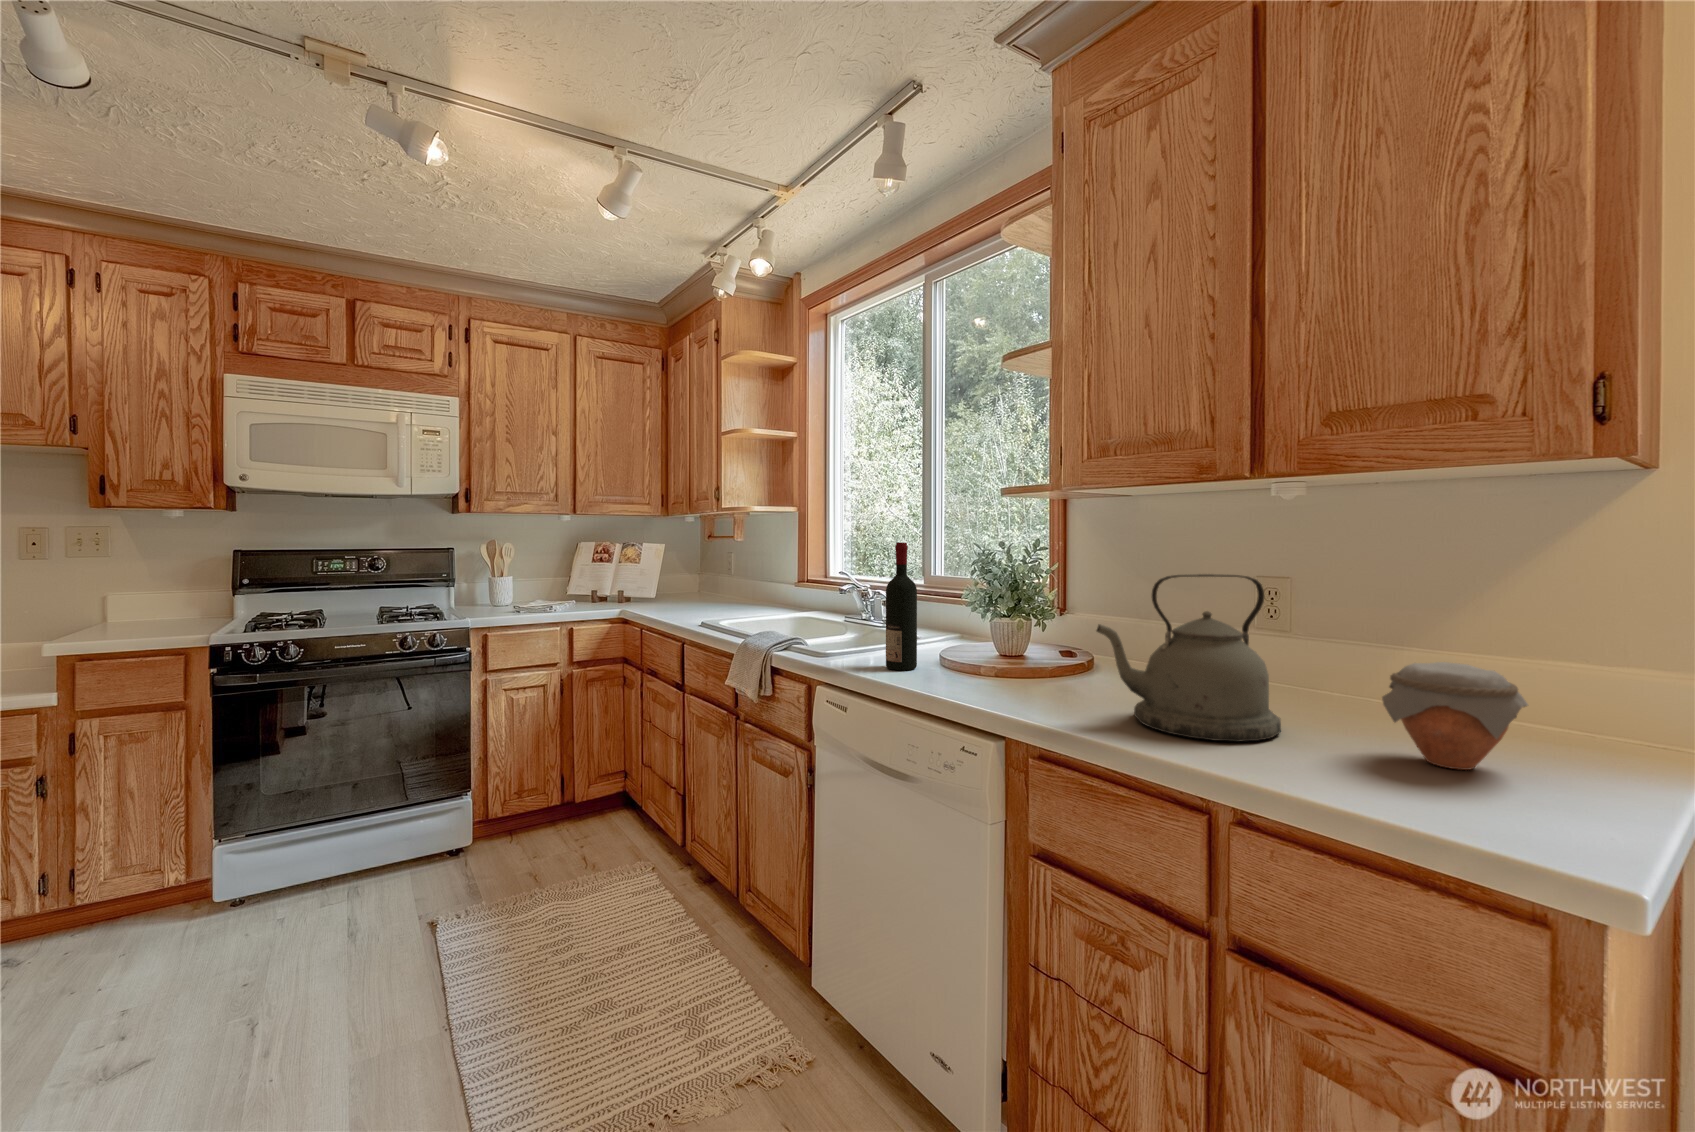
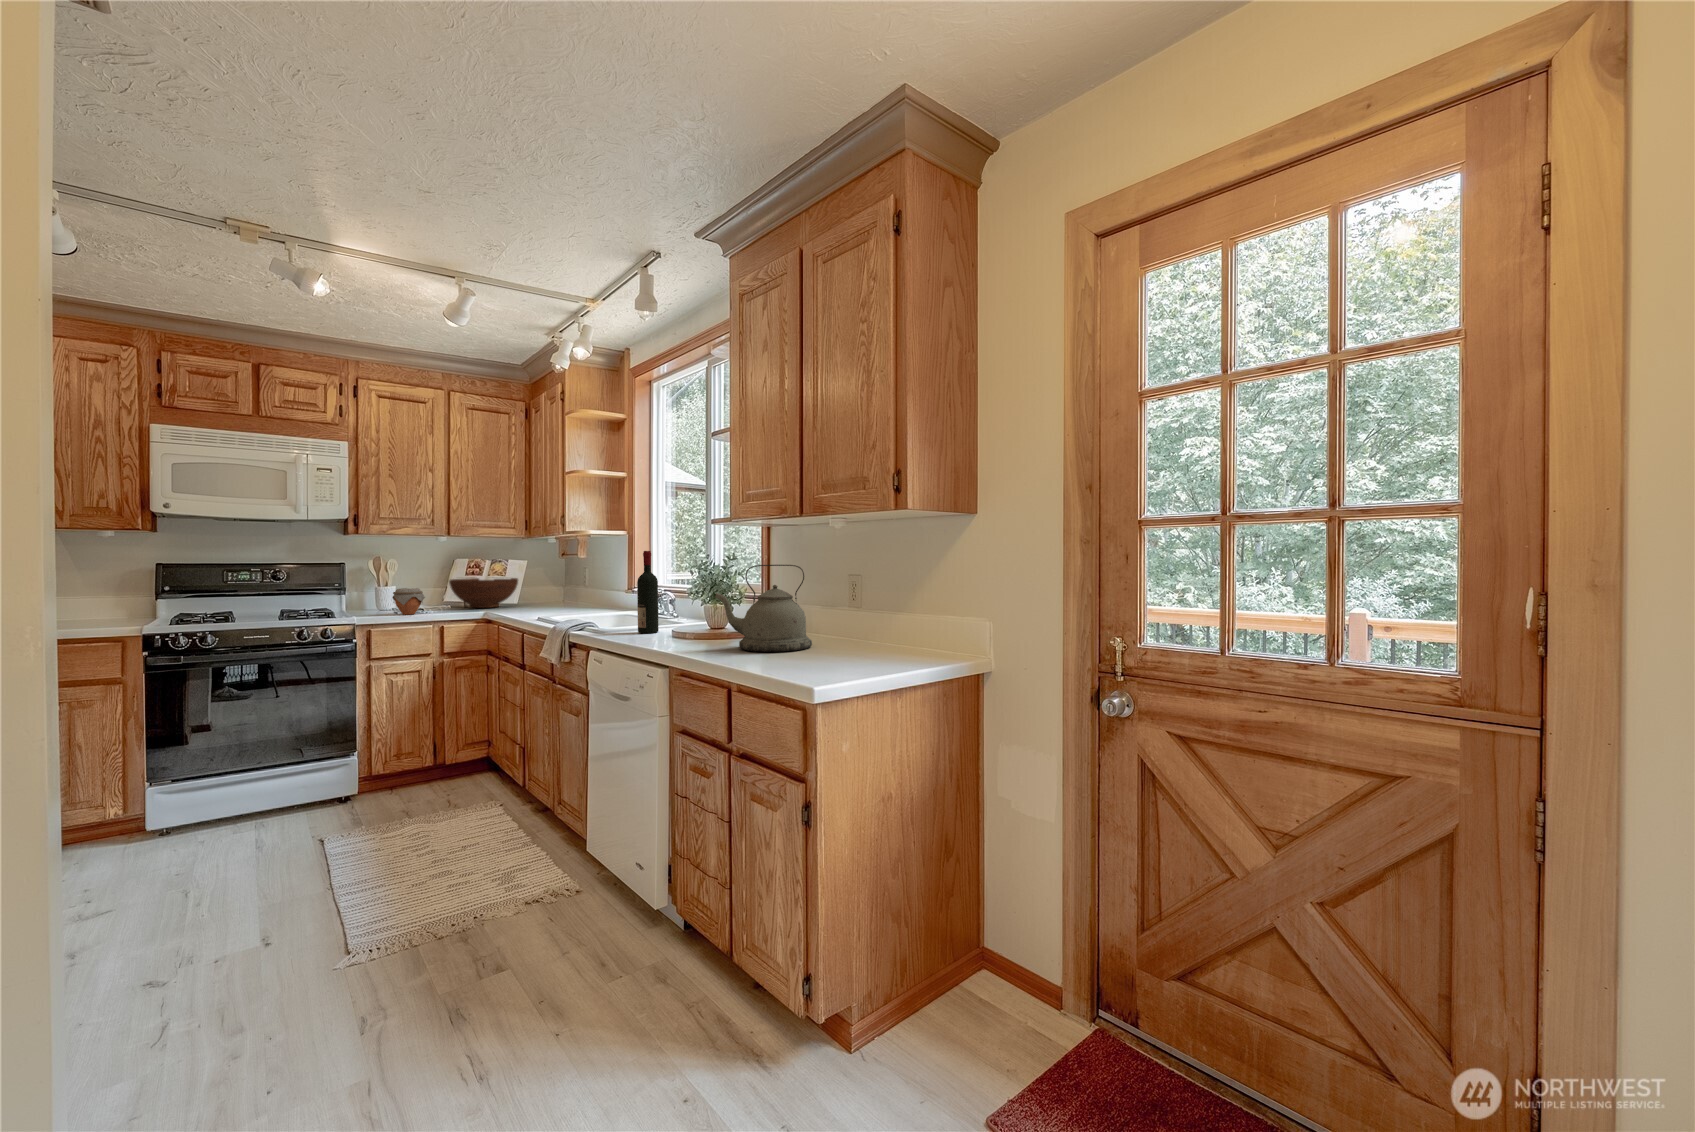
fruit bowl: none [577,569,657,607] -> present [449,578,518,608]
jar: present [1382,662,1528,770] -> present [392,588,425,615]

